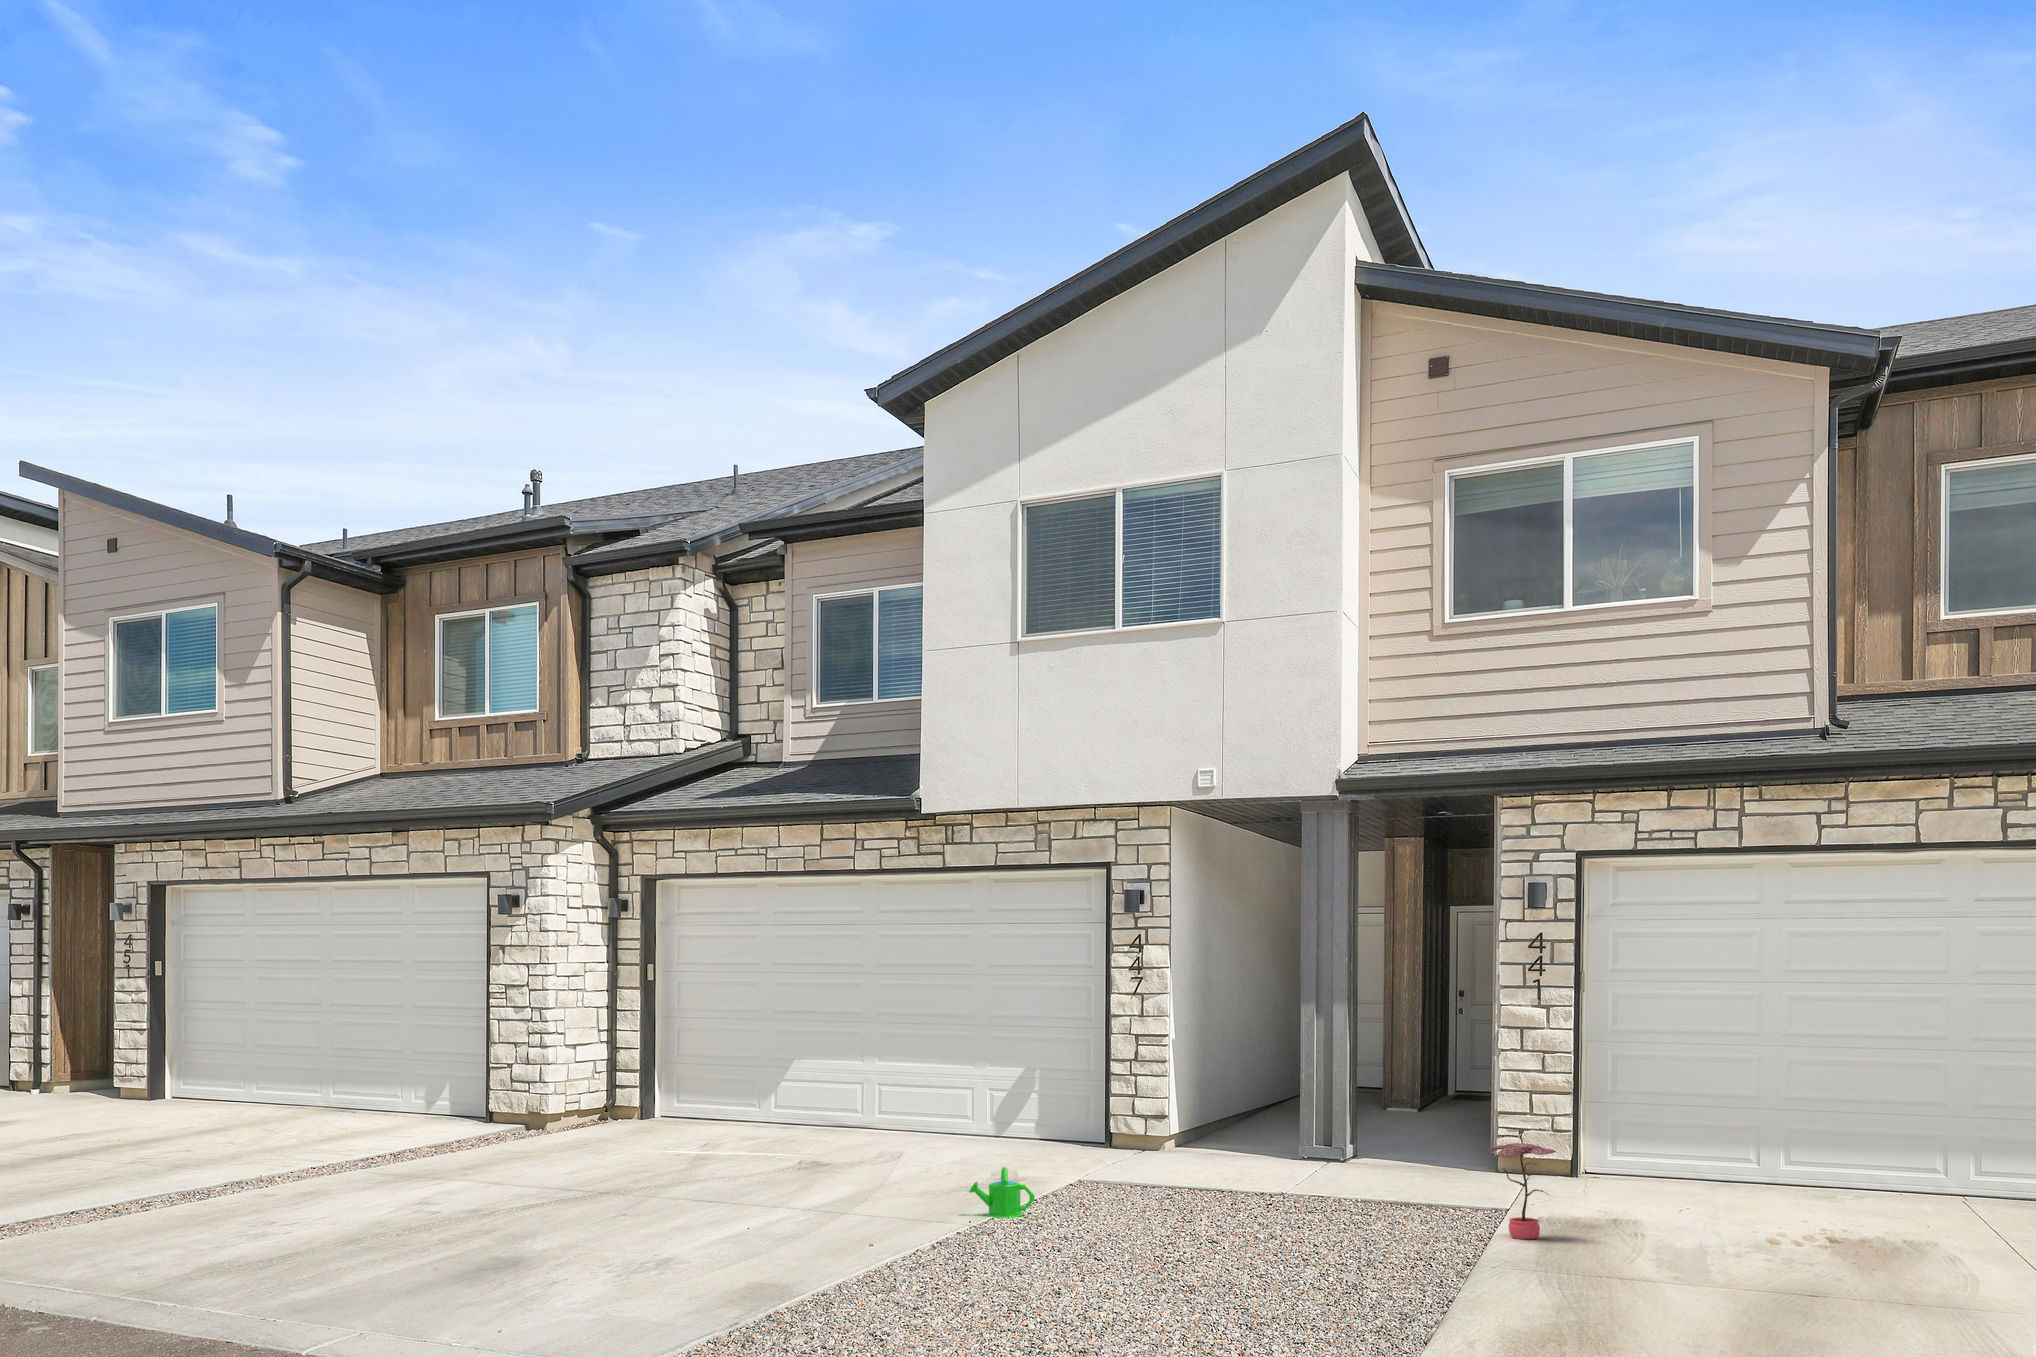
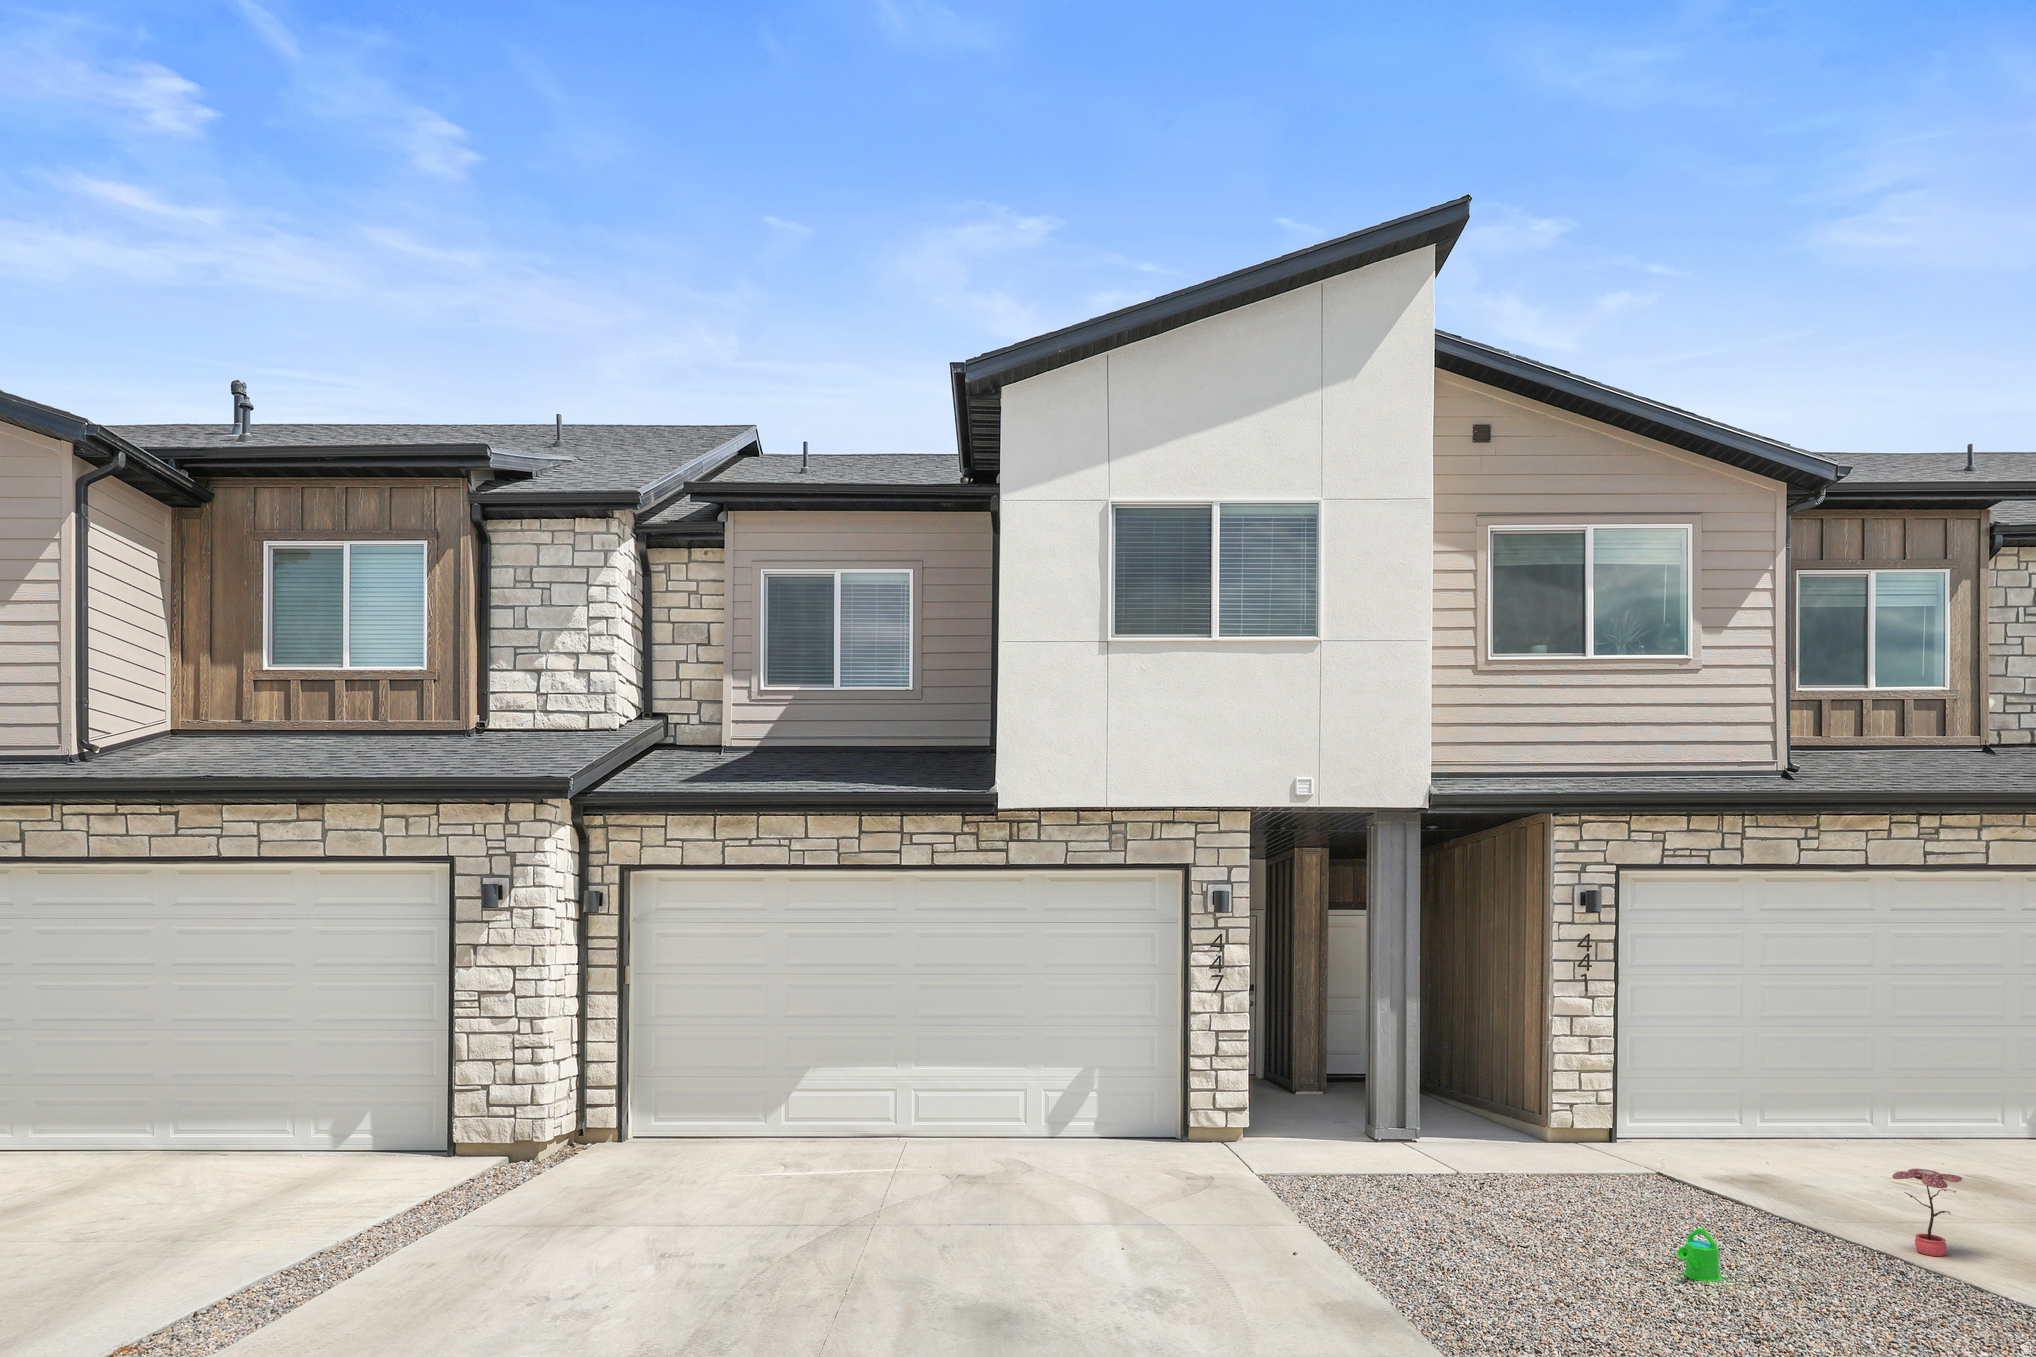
watering can: present [969,1167,1034,1218] -> present [1677,1228,1723,1281]

